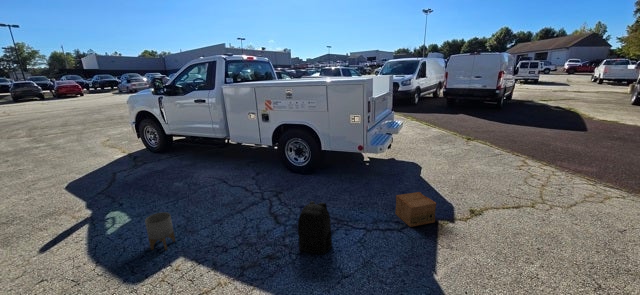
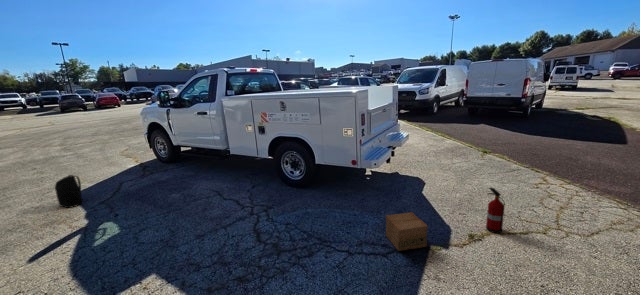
fire extinguisher: none [484,168,502,209] -> present [486,188,505,233]
backpack: present [298,201,332,254] -> present [55,175,83,208]
planter: present [145,212,175,250] -> none [123,227,155,266]

